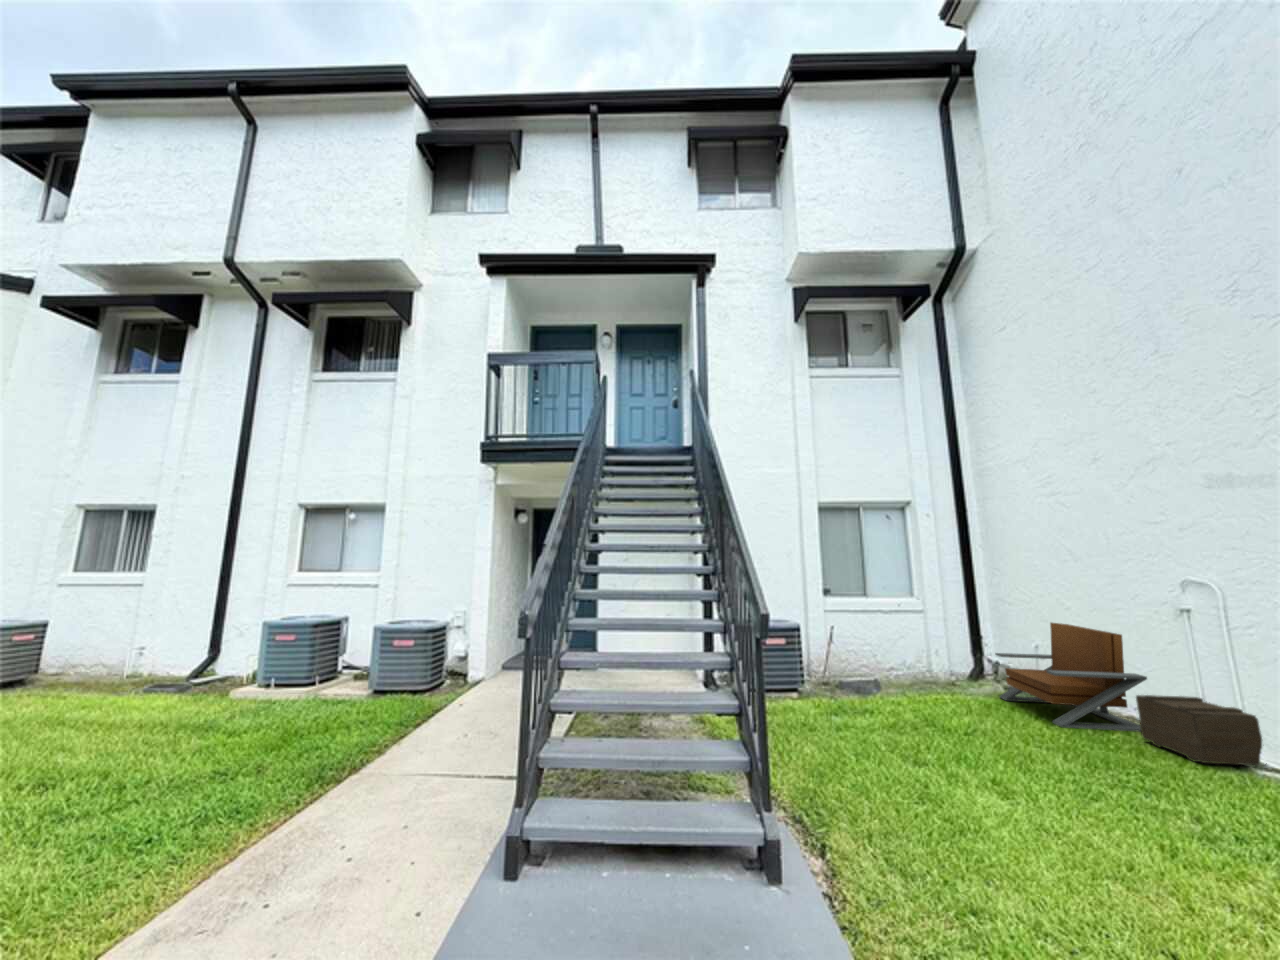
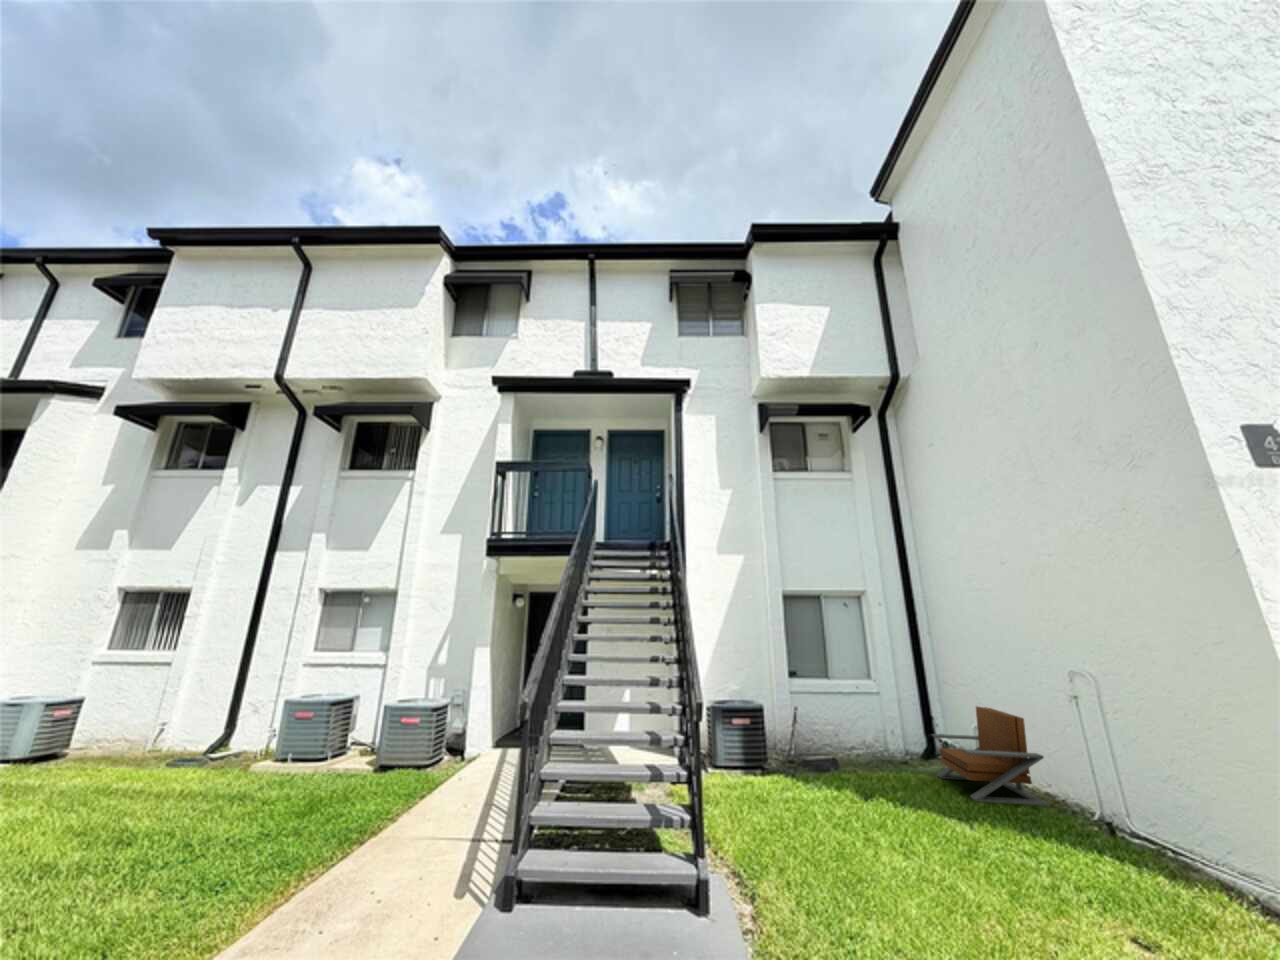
wooden crate: present [1136,695,1262,765] -> none [1029,772,1122,832]

